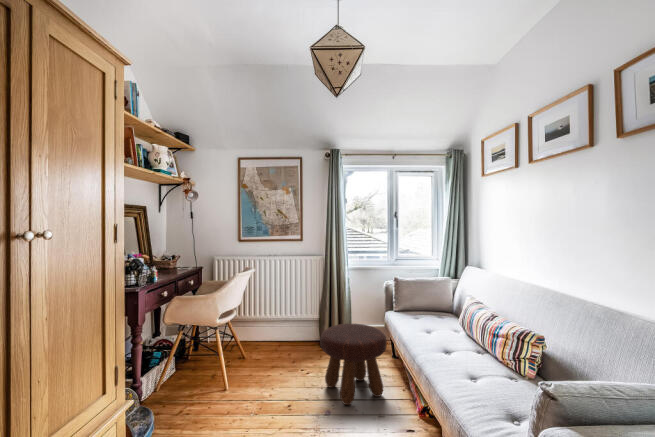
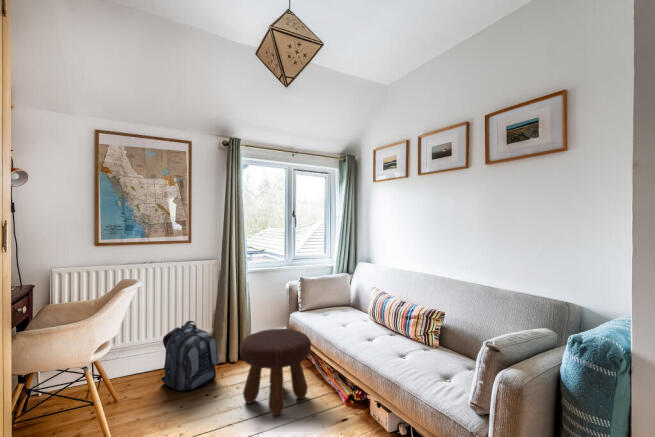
backpack: none [275,306,317,364] -> present [161,321,218,391]

